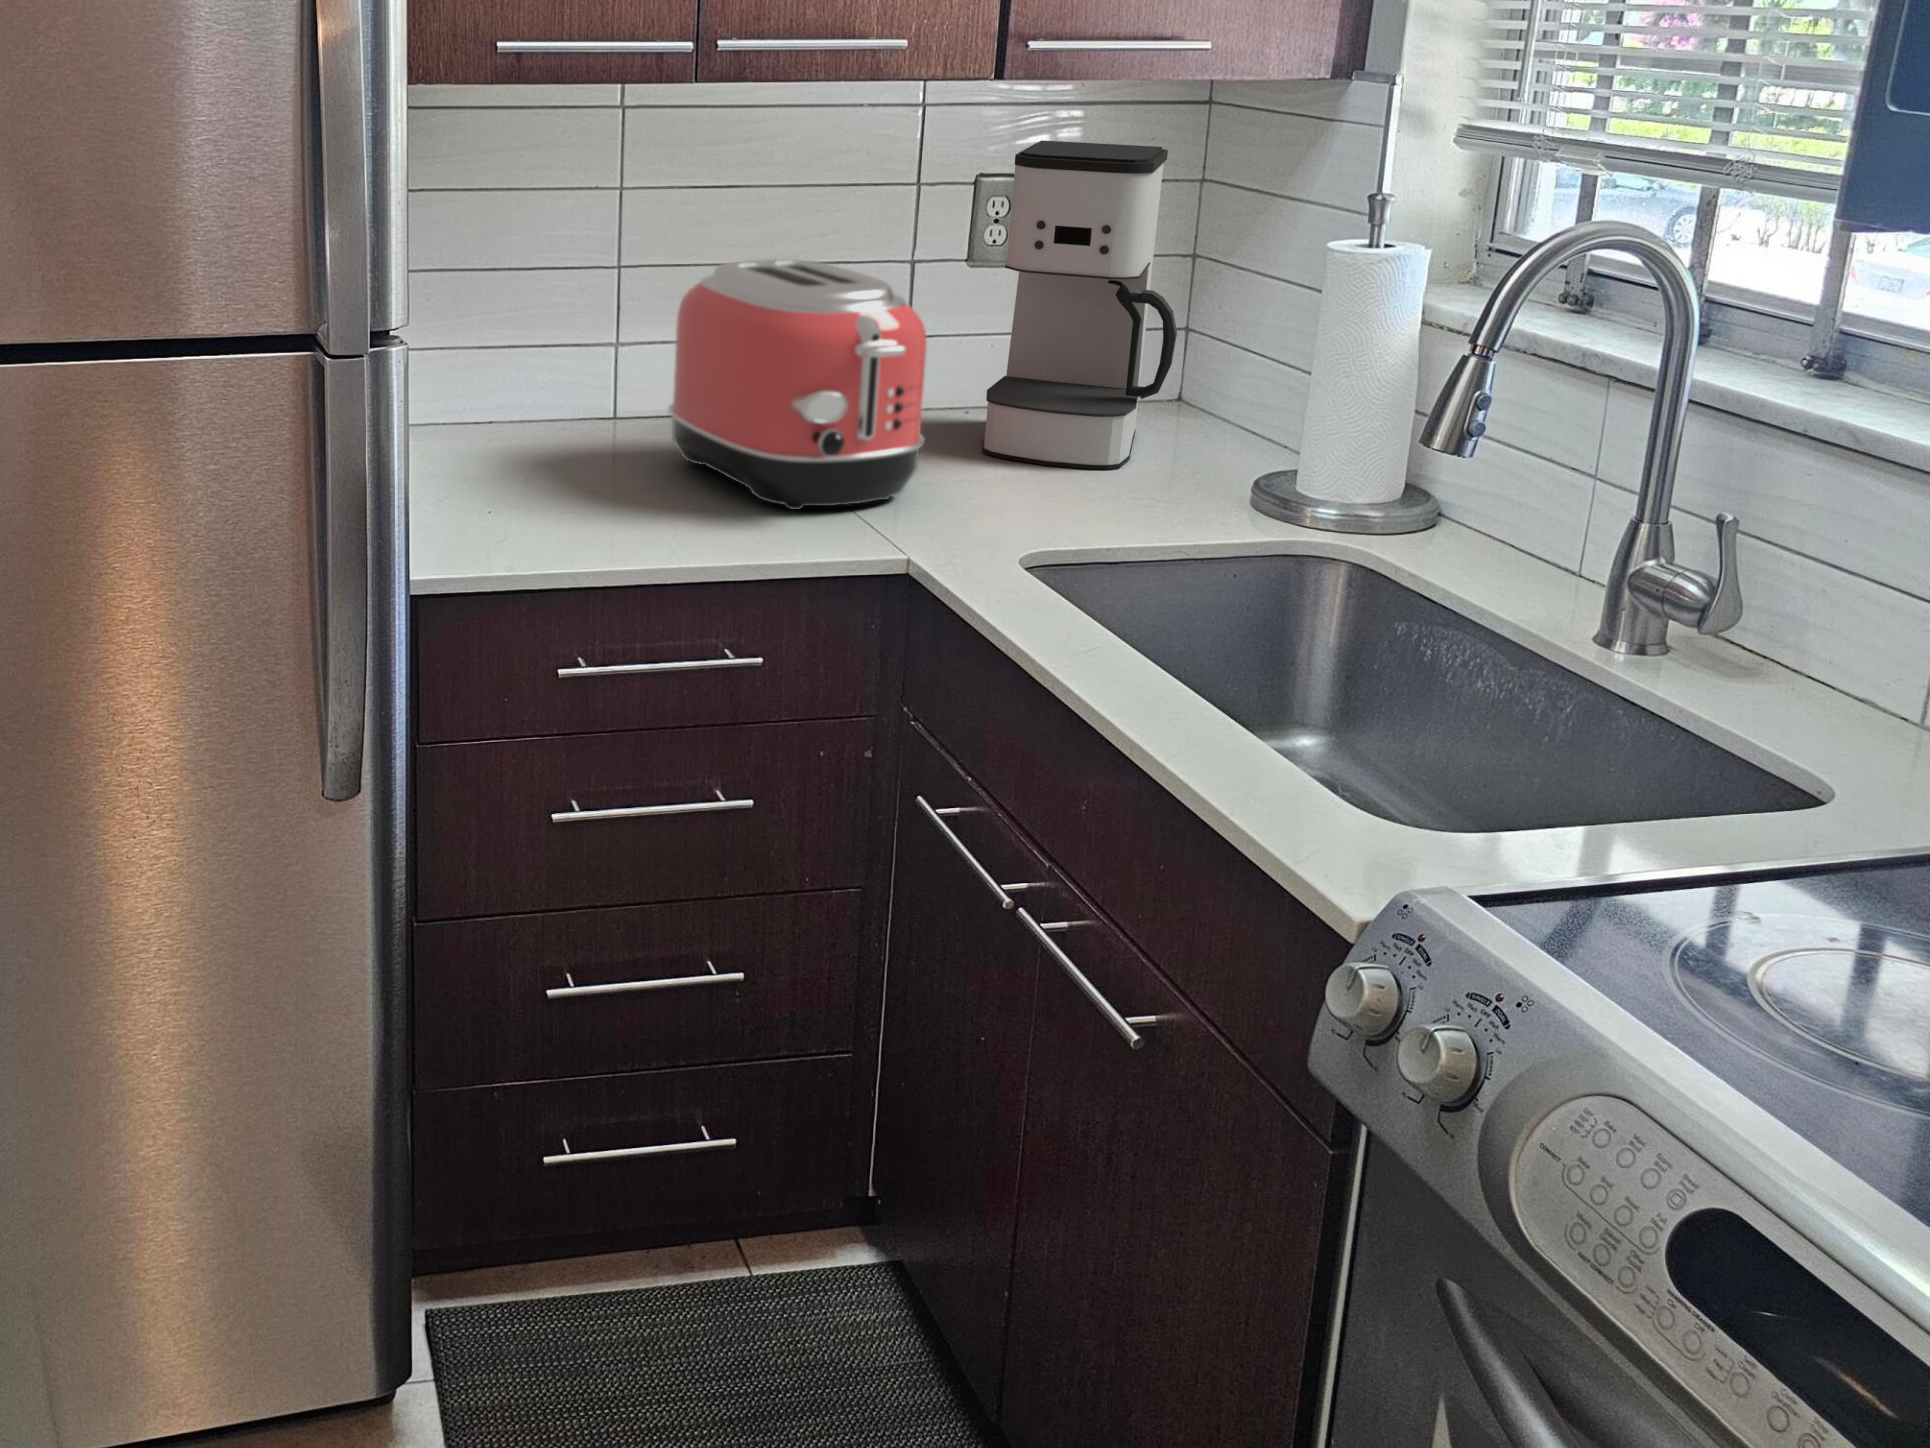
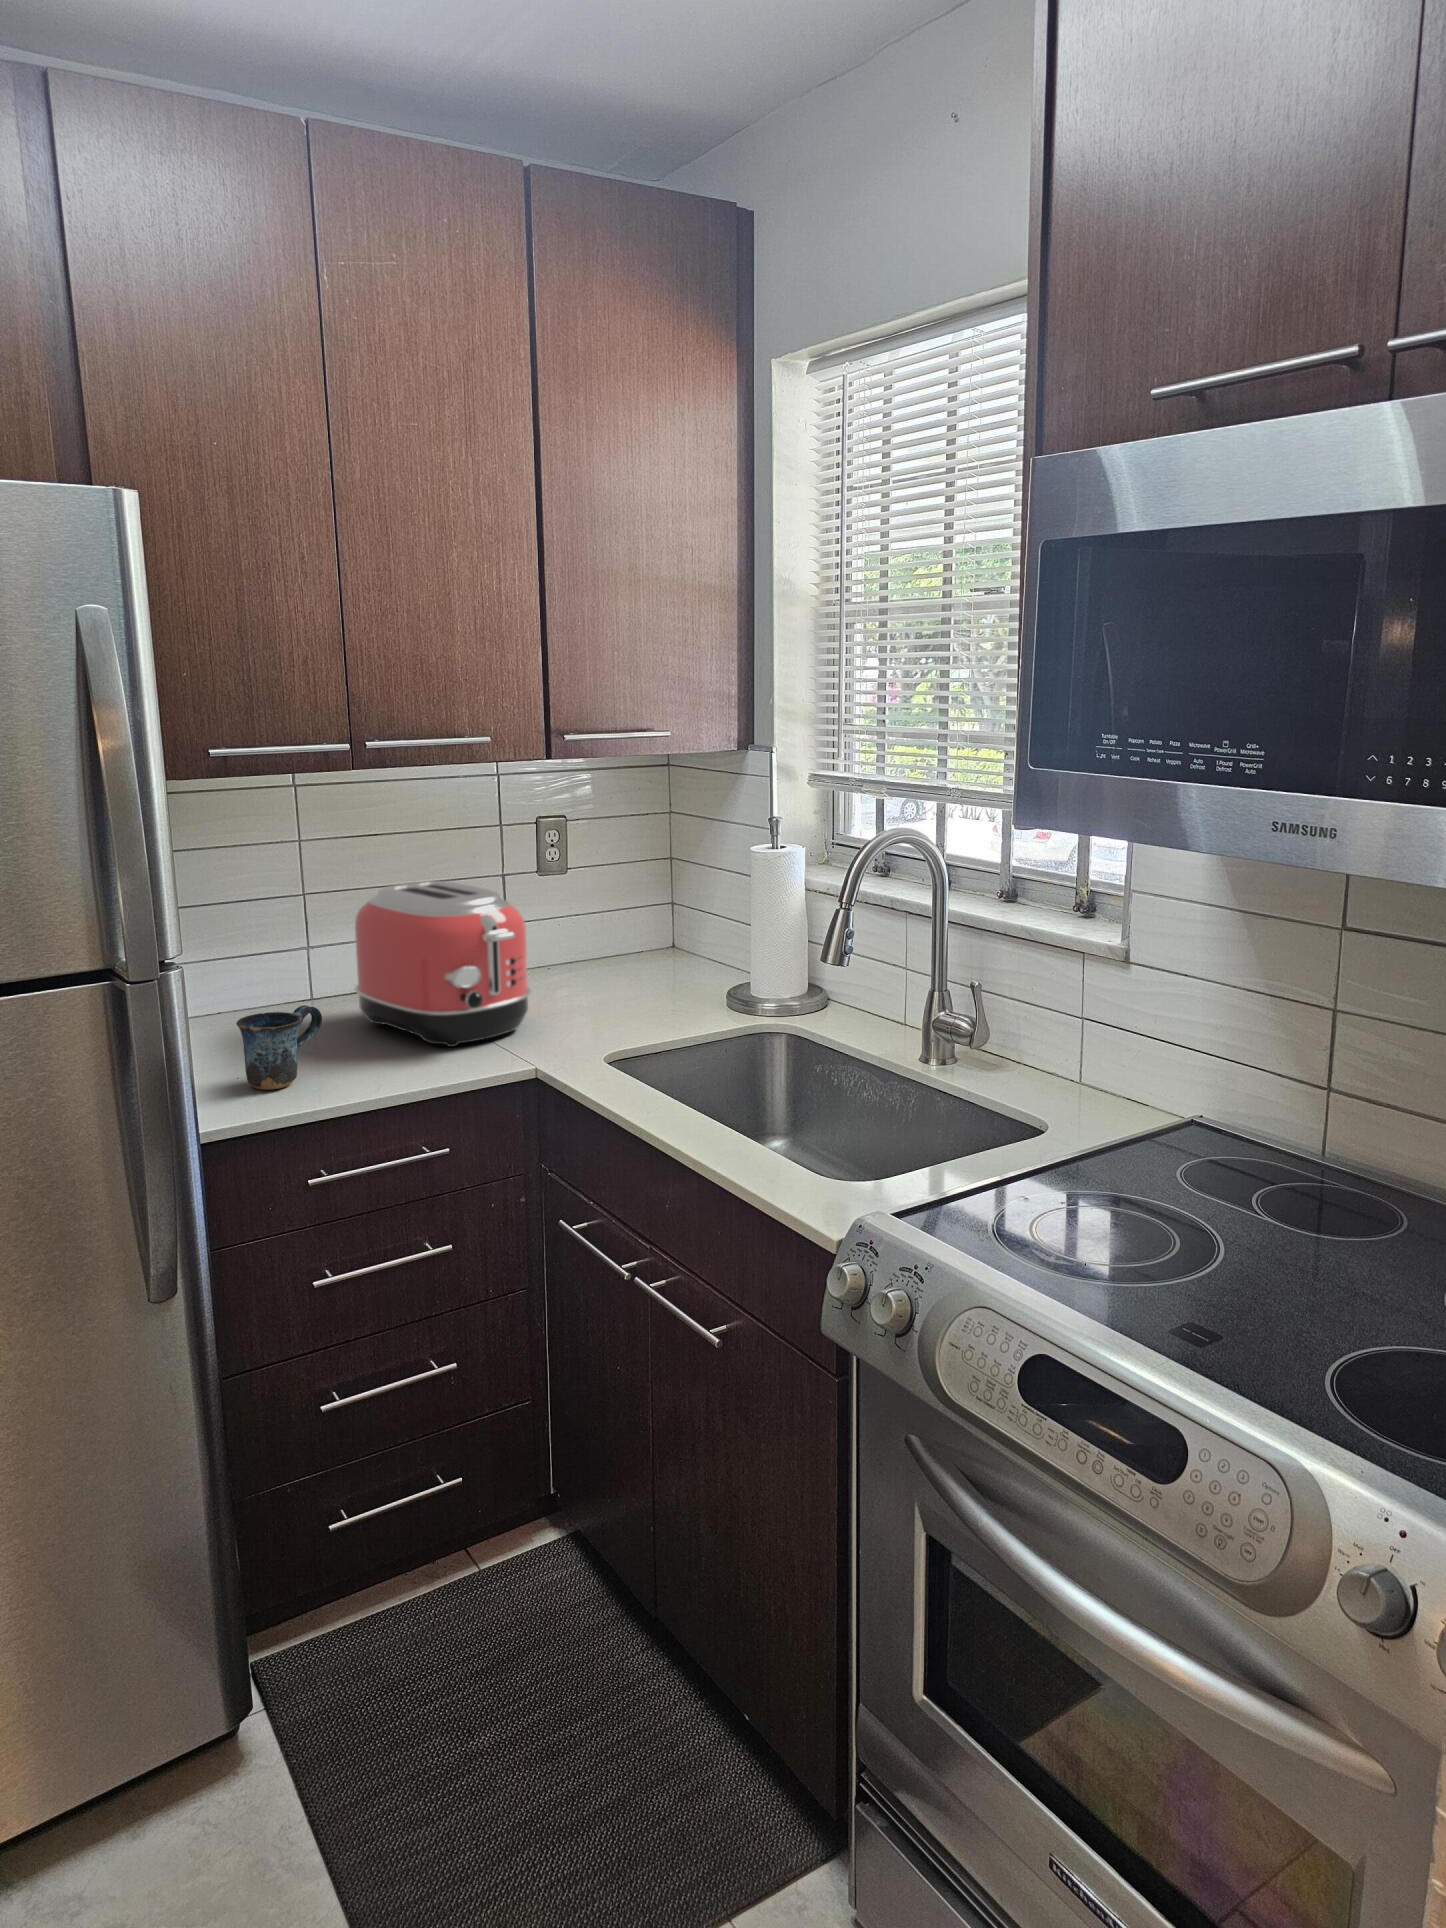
coffee maker: present [982,140,1177,469] -> none [562,794,671,997]
mug: none [493,421,609,535] -> present [236,1005,322,1090]

